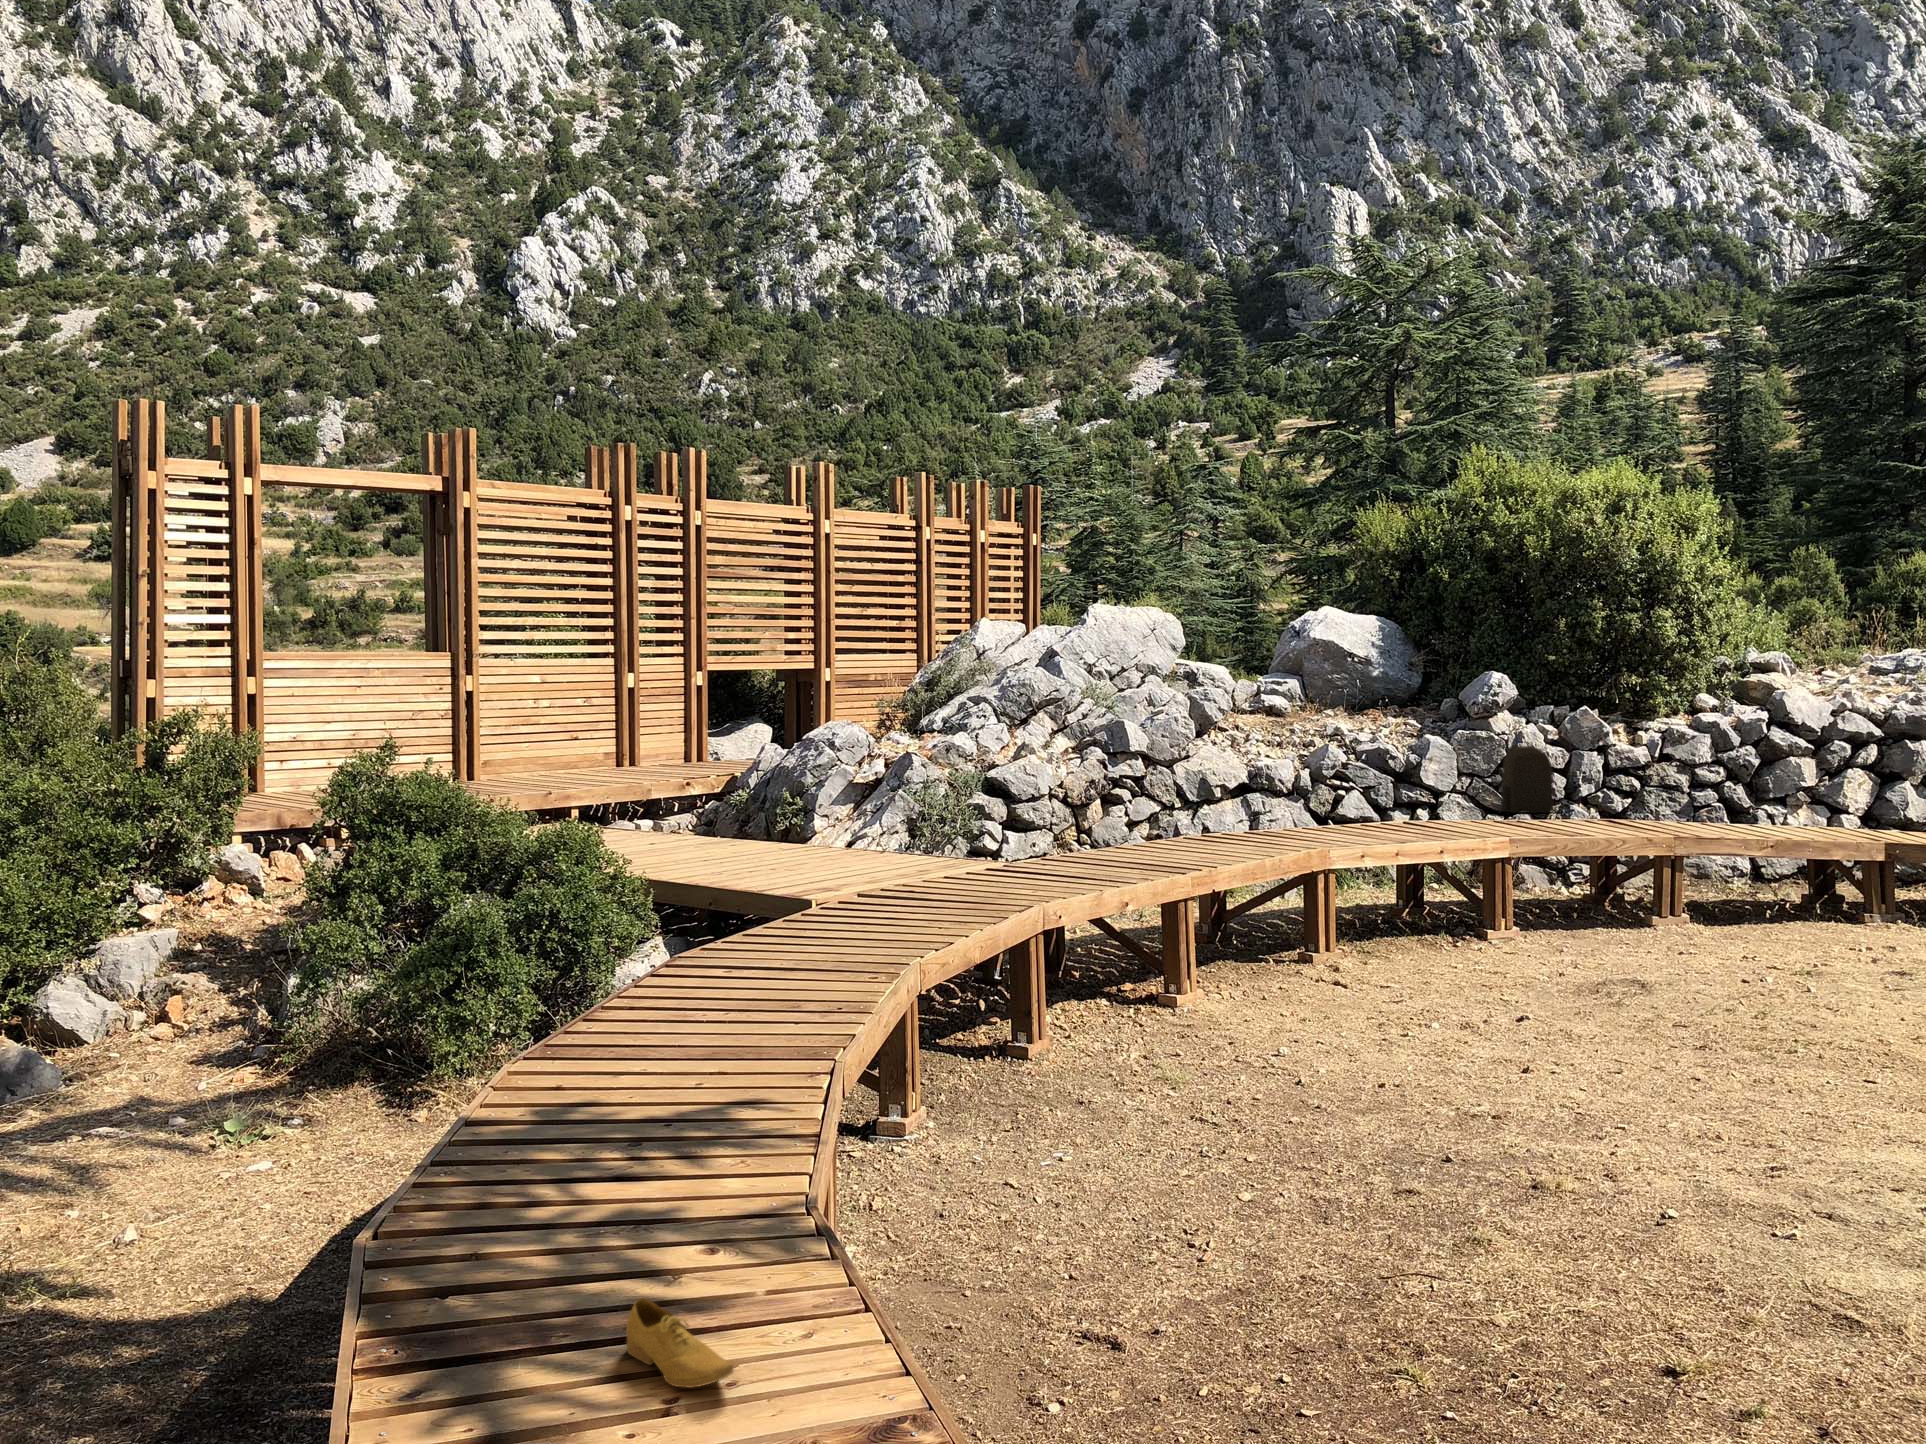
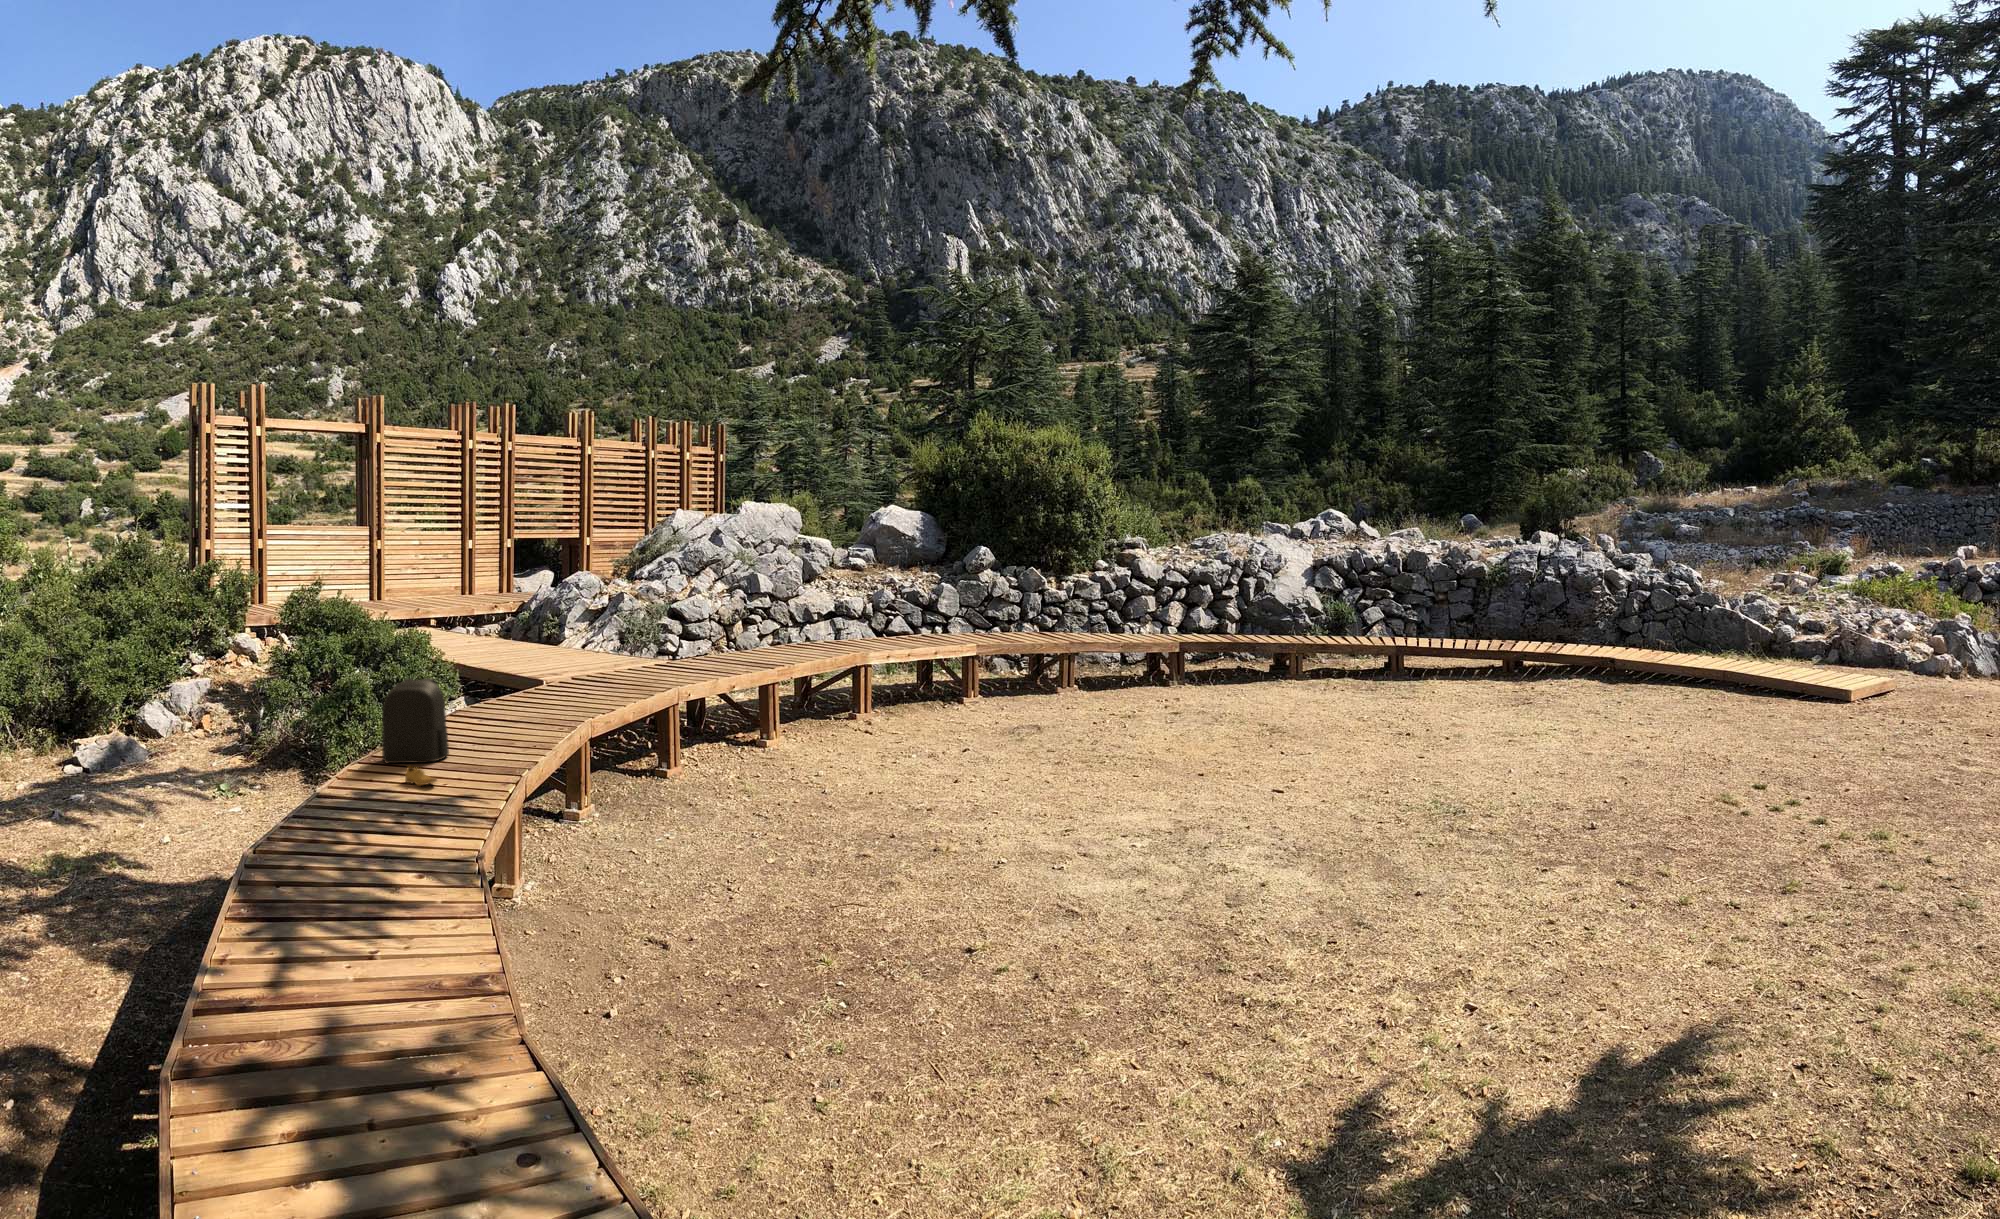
backpack: present [1501,744,1554,813] -> present [382,677,449,763]

